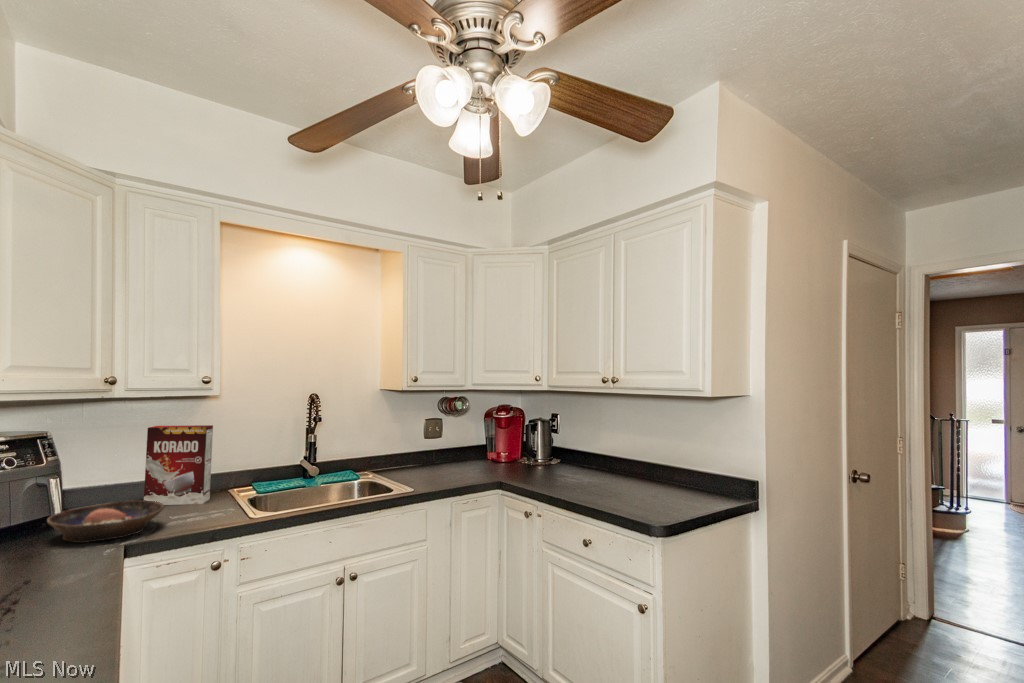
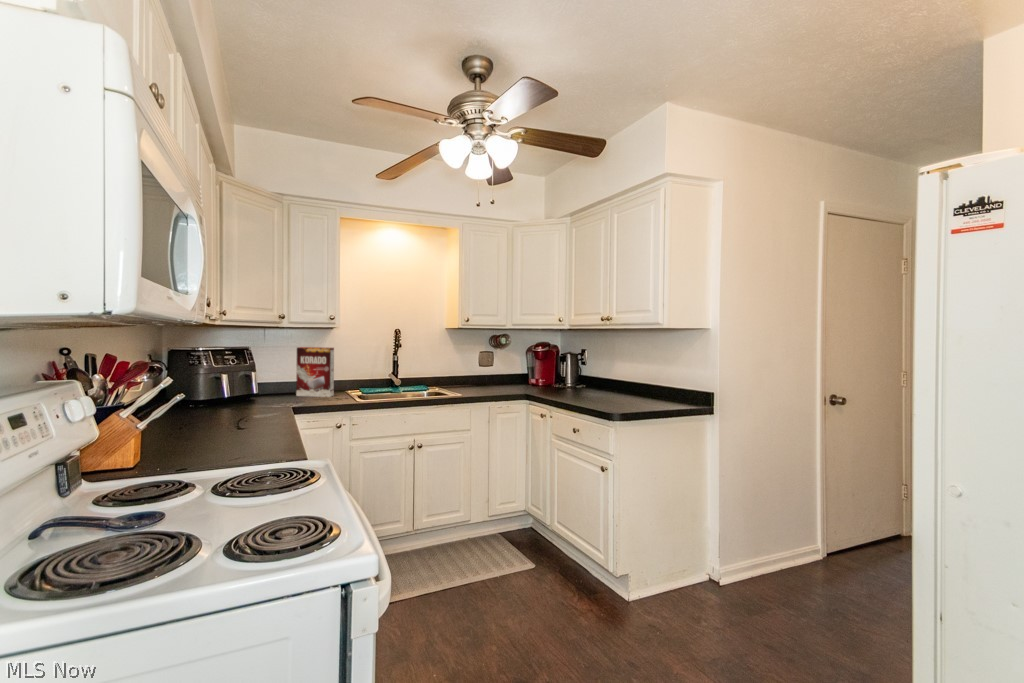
bowl: present [47,500,164,543] -> none [254,388,311,405]

